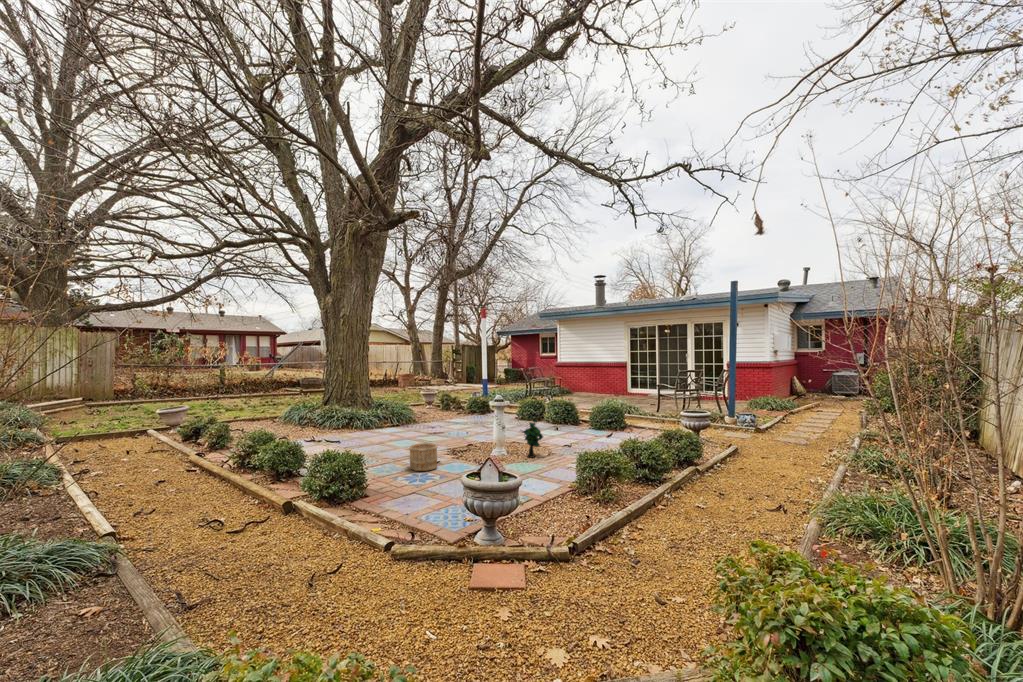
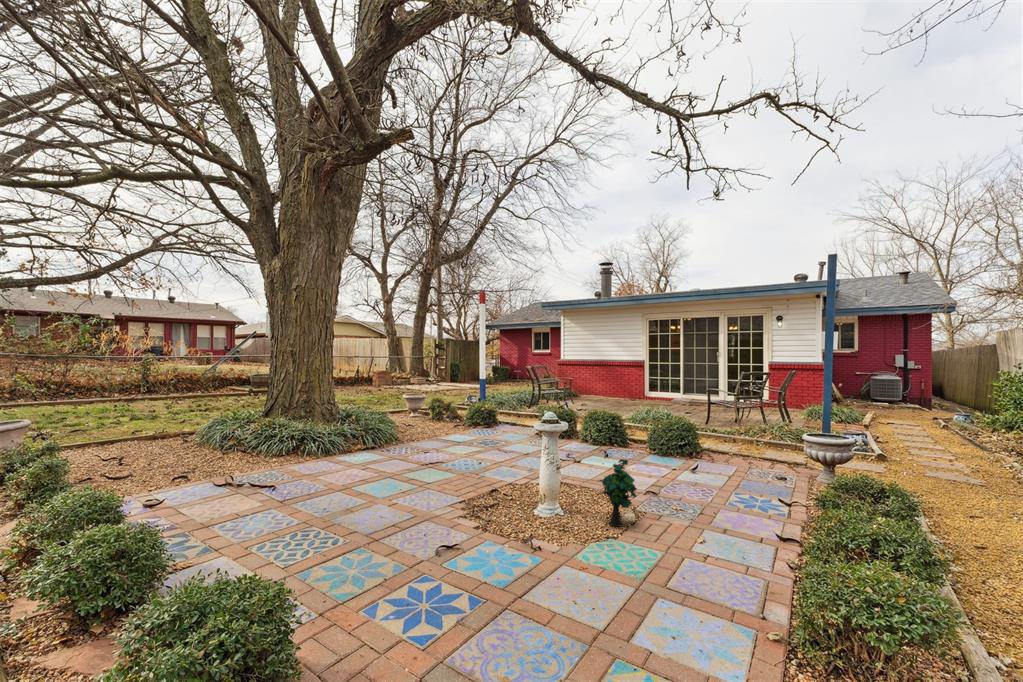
wooden bucket: present [409,443,437,471] -> none [403,510,460,576]

